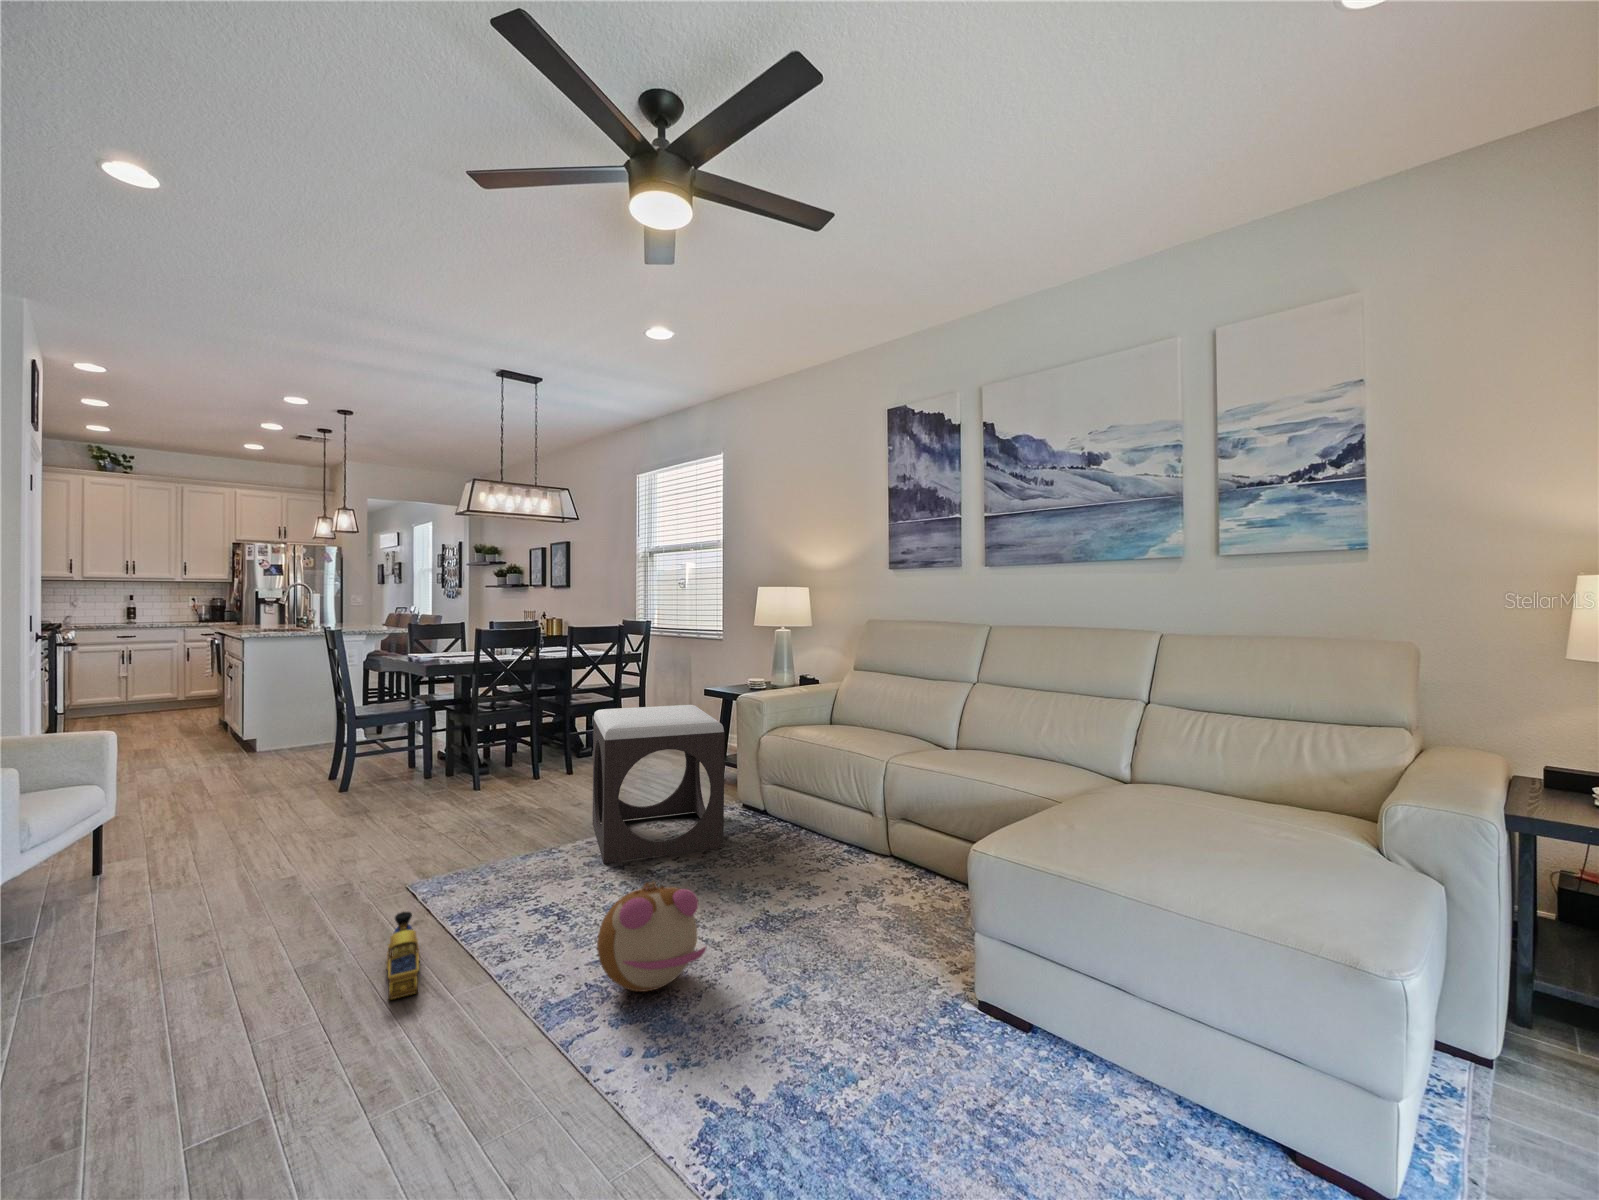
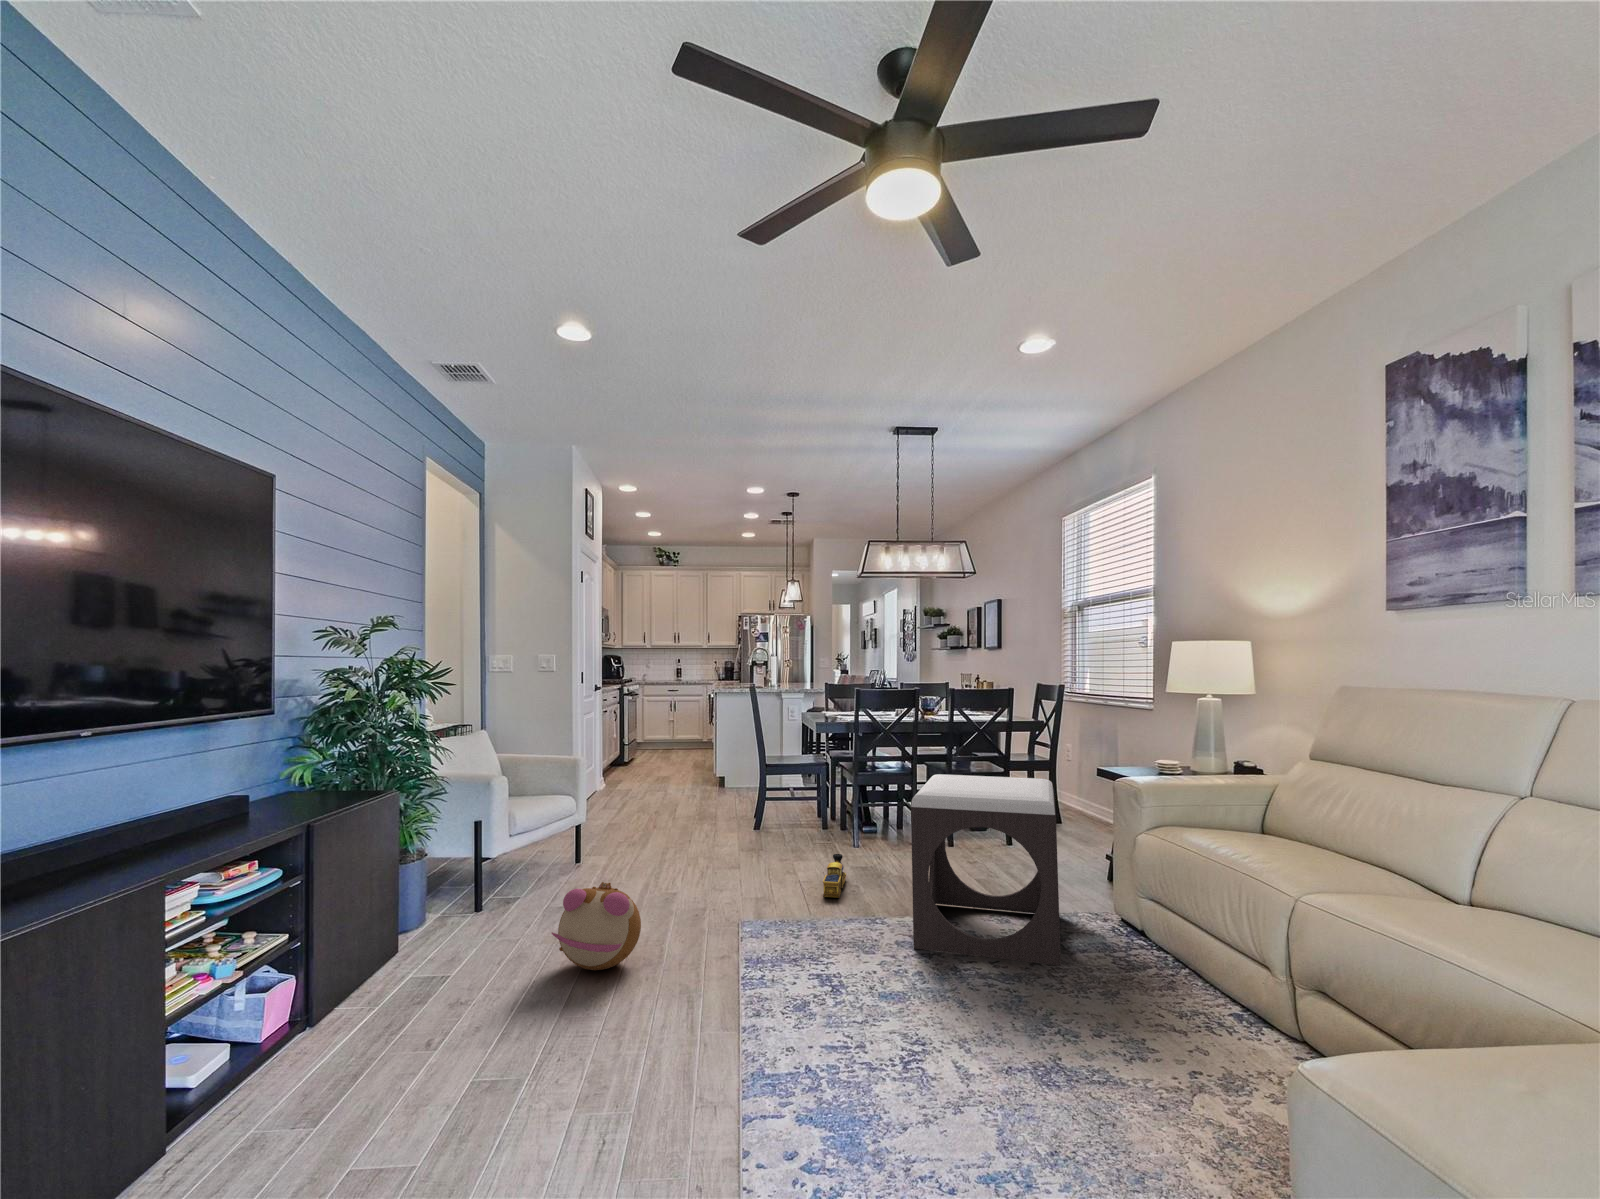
plush toy: present [597,881,707,992] -> present [552,882,641,970]
toy train: present [387,912,419,1000] -> present [823,854,846,898]

